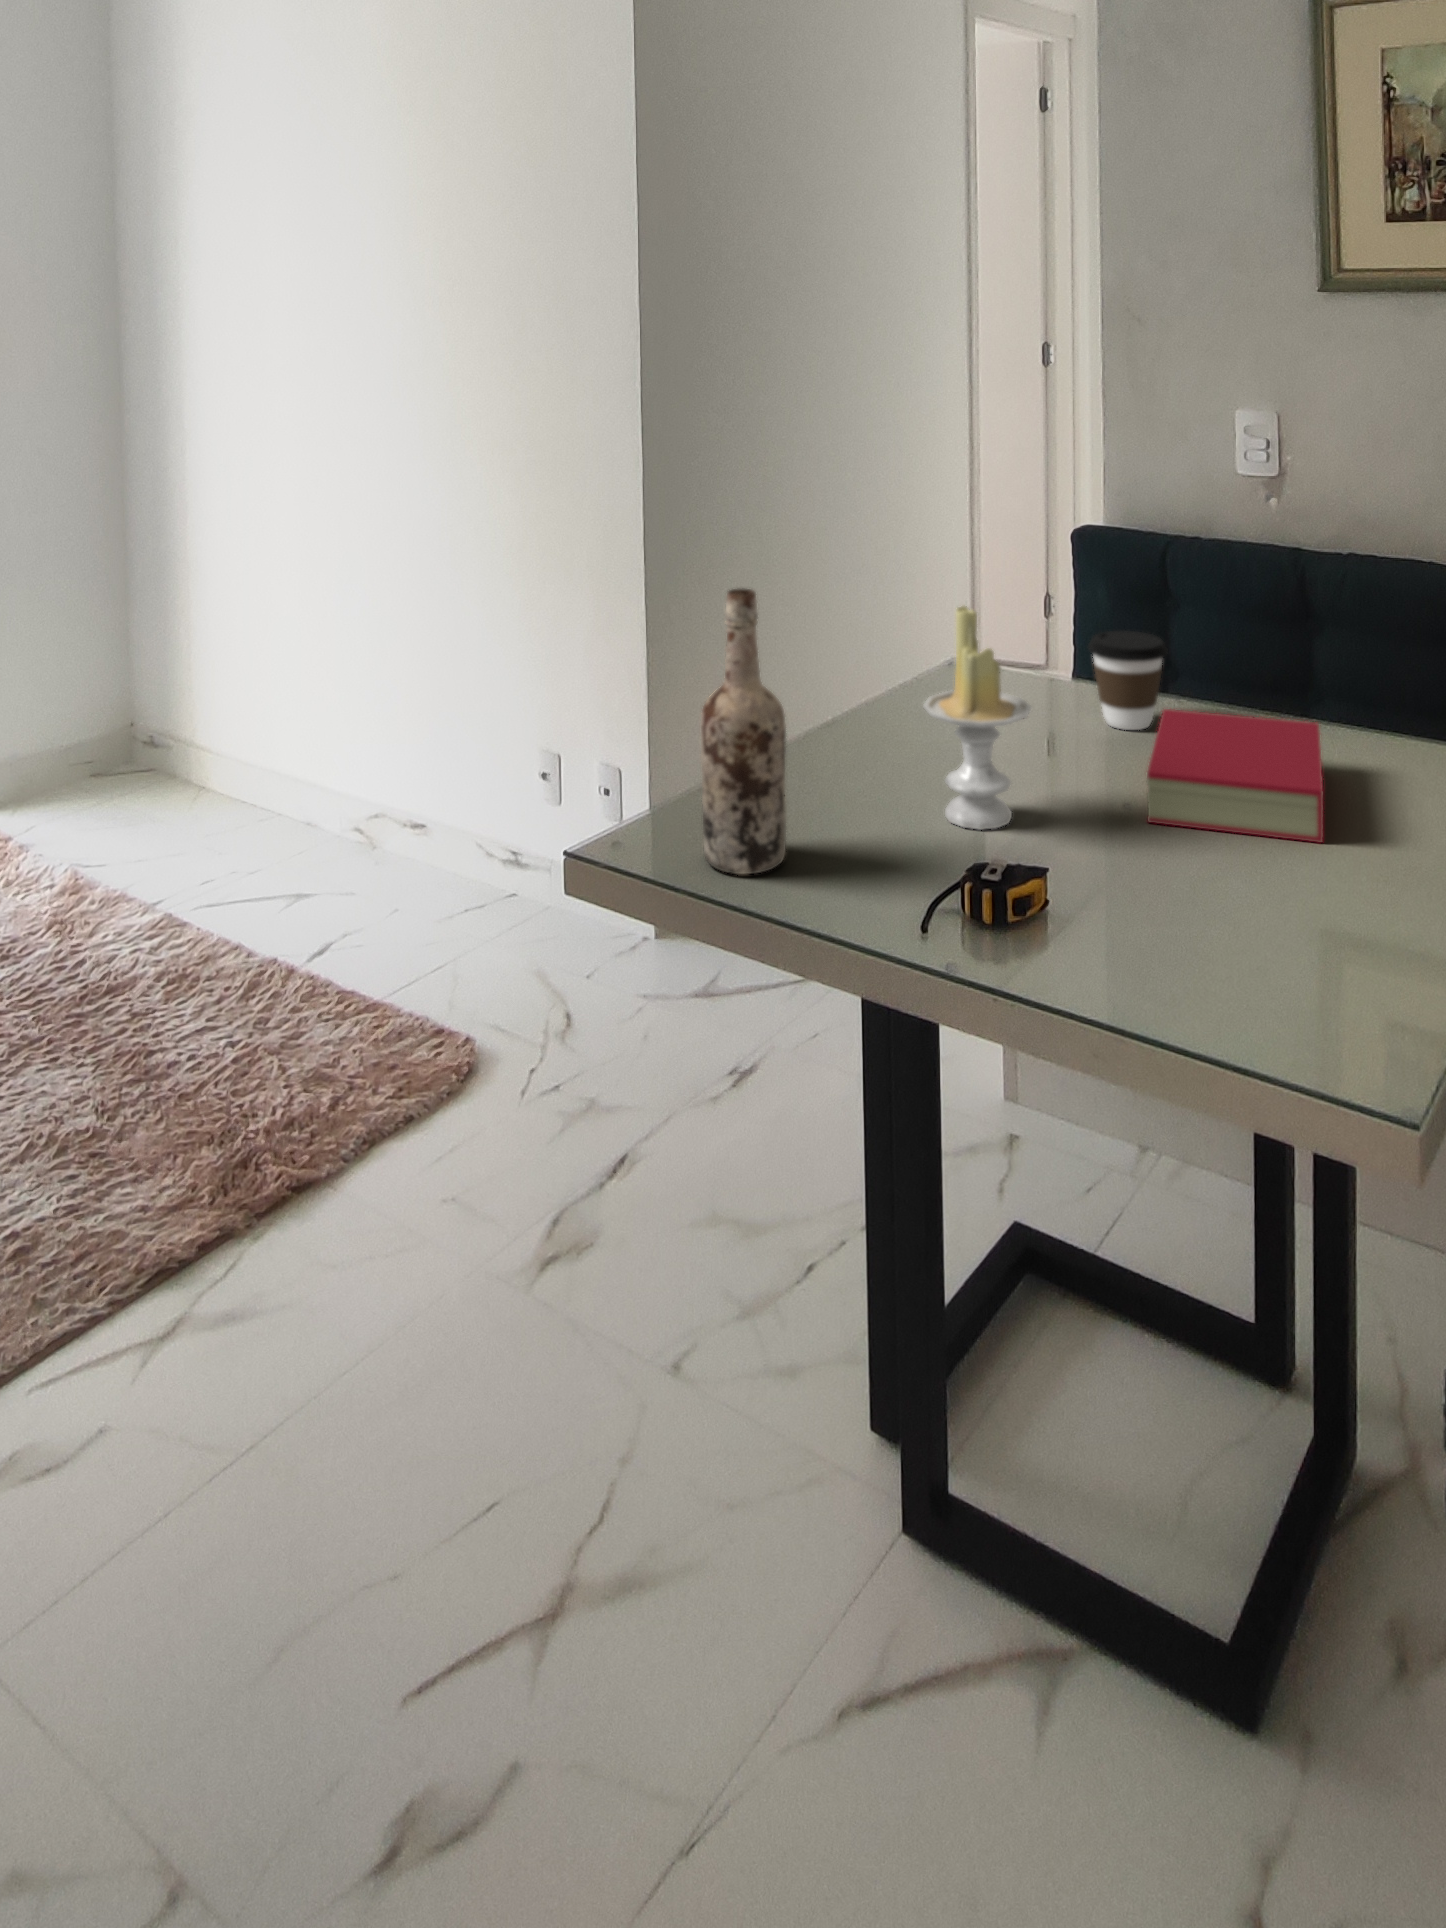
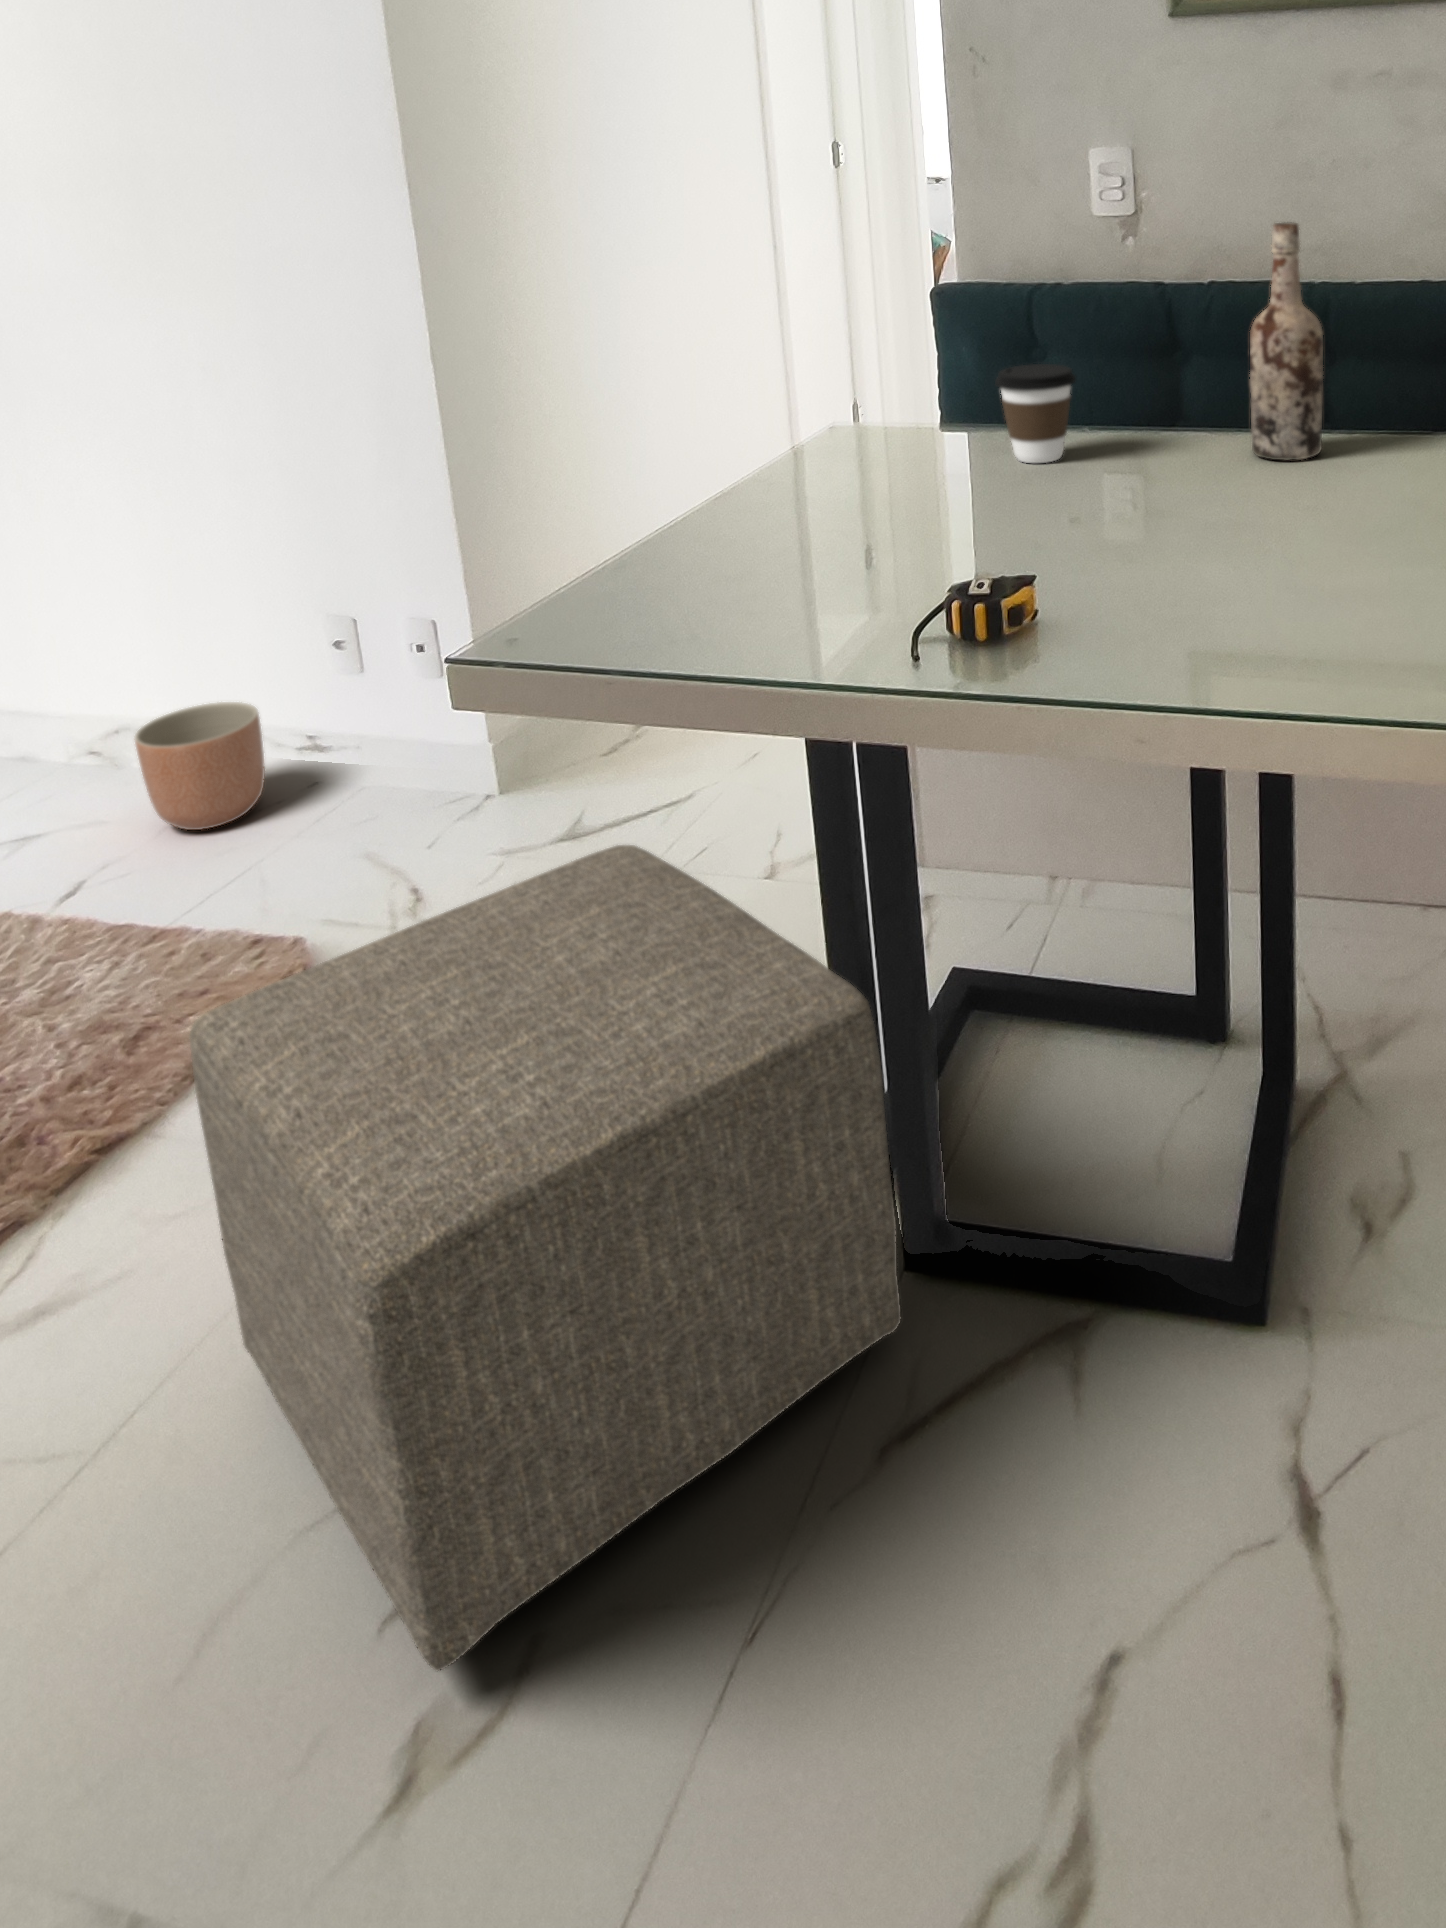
wine bottle: present [701,588,786,874] -> present [1250,223,1323,460]
candle: present [923,606,1031,829] -> none [864,325,981,564]
book: present [1147,709,1324,843] -> none [1085,422,1273,532]
planter: none [387,805,480,916] -> present [135,702,265,830]
ottoman: none [346,1026,885,1758] -> present [189,845,901,1671]

